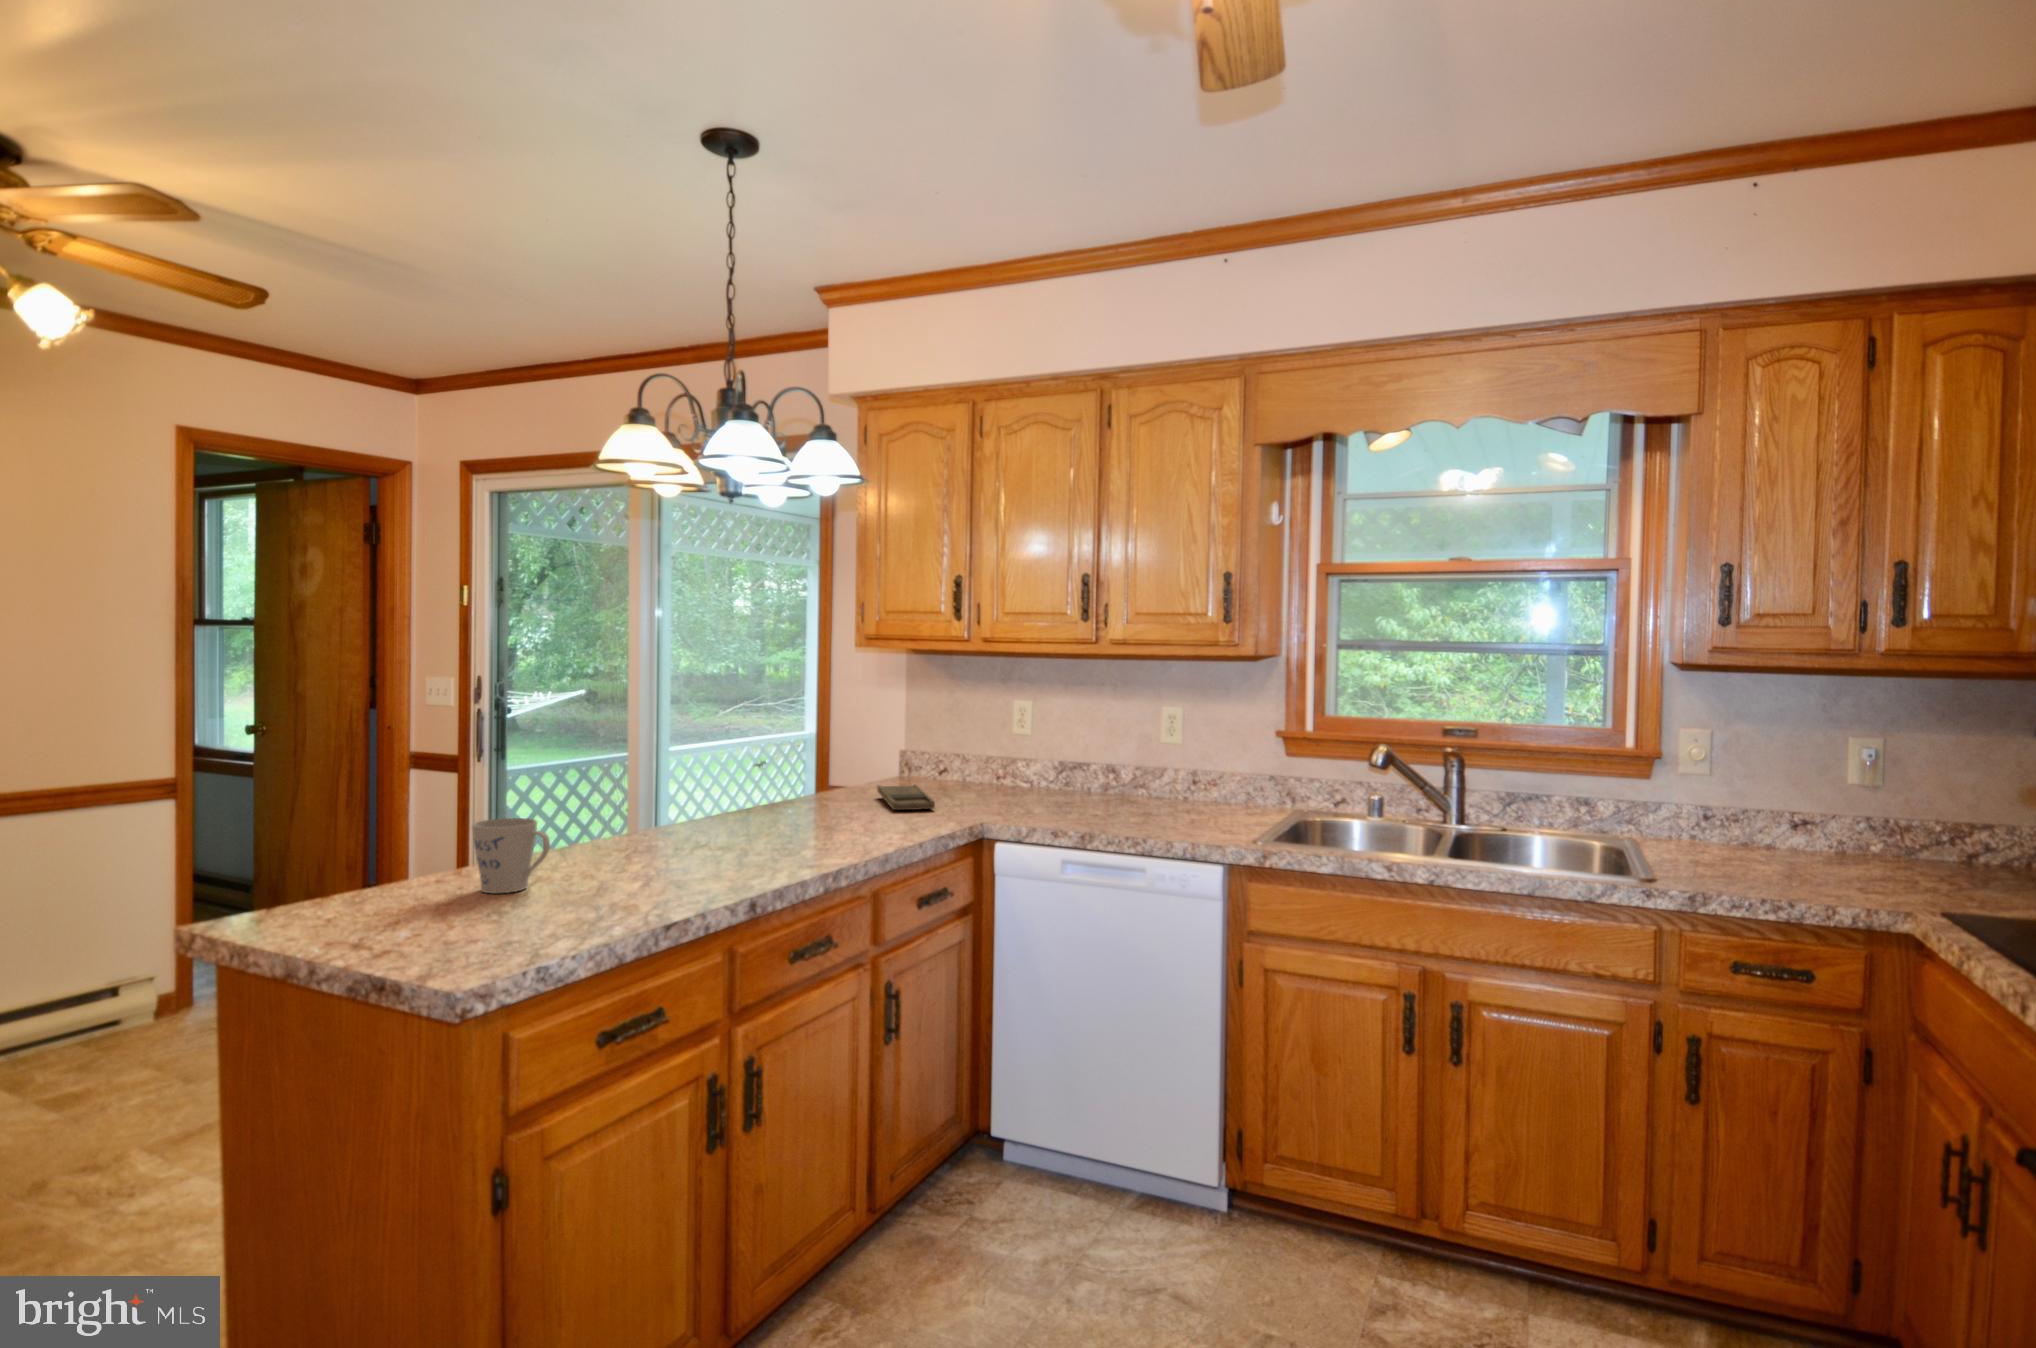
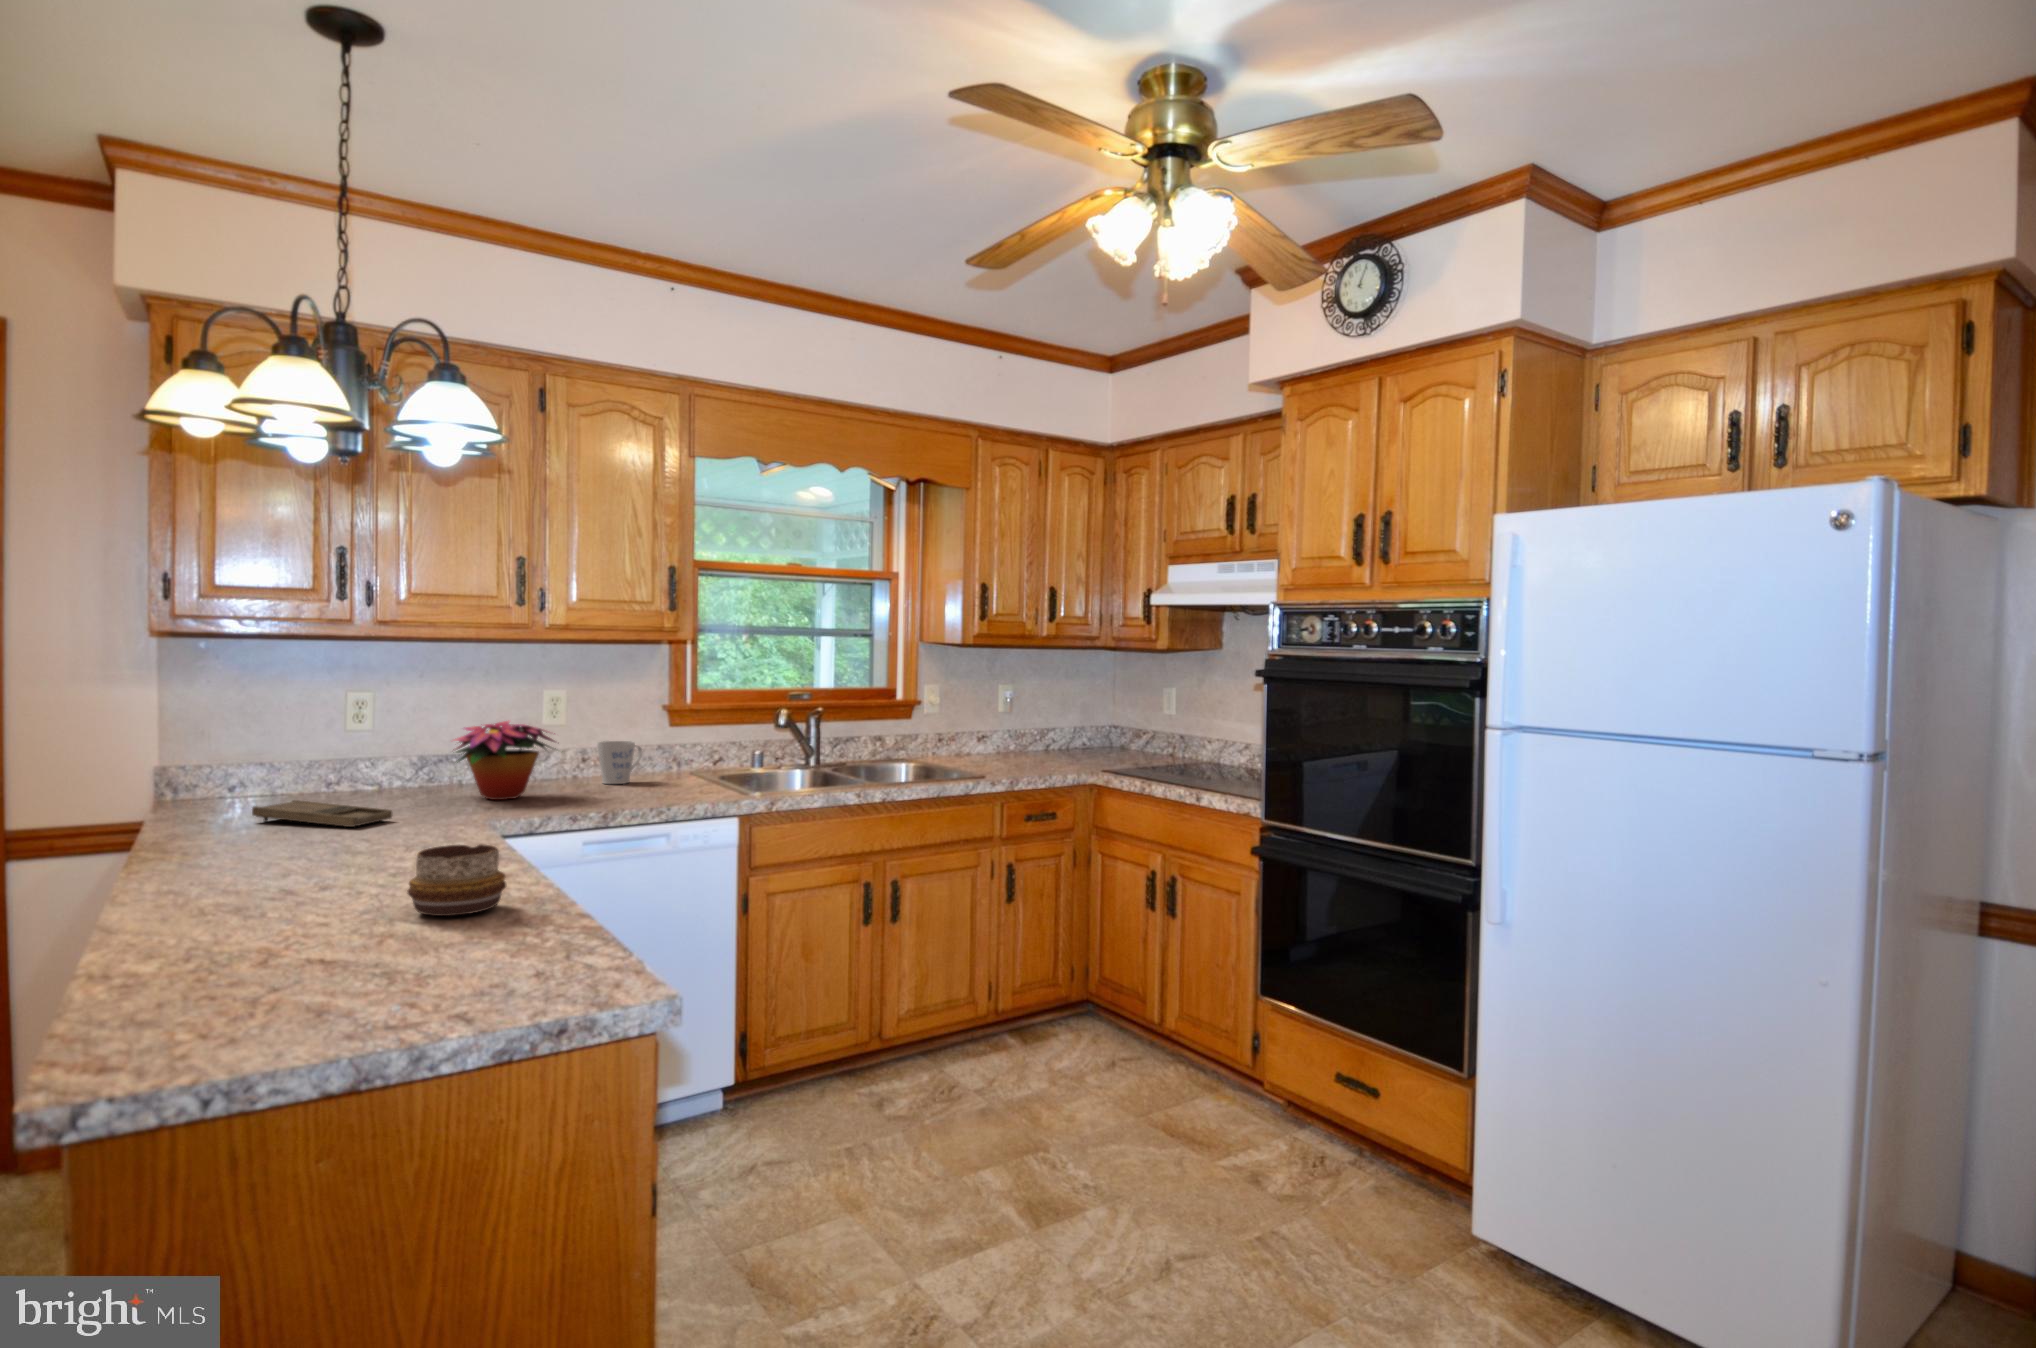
flower arrangement: none [1020,734,1126,809] -> present [453,721,555,800]
mug: present [472,818,550,893] -> present [597,741,642,784]
decorative bowl: none [620,826,698,885] -> present [407,844,506,916]

